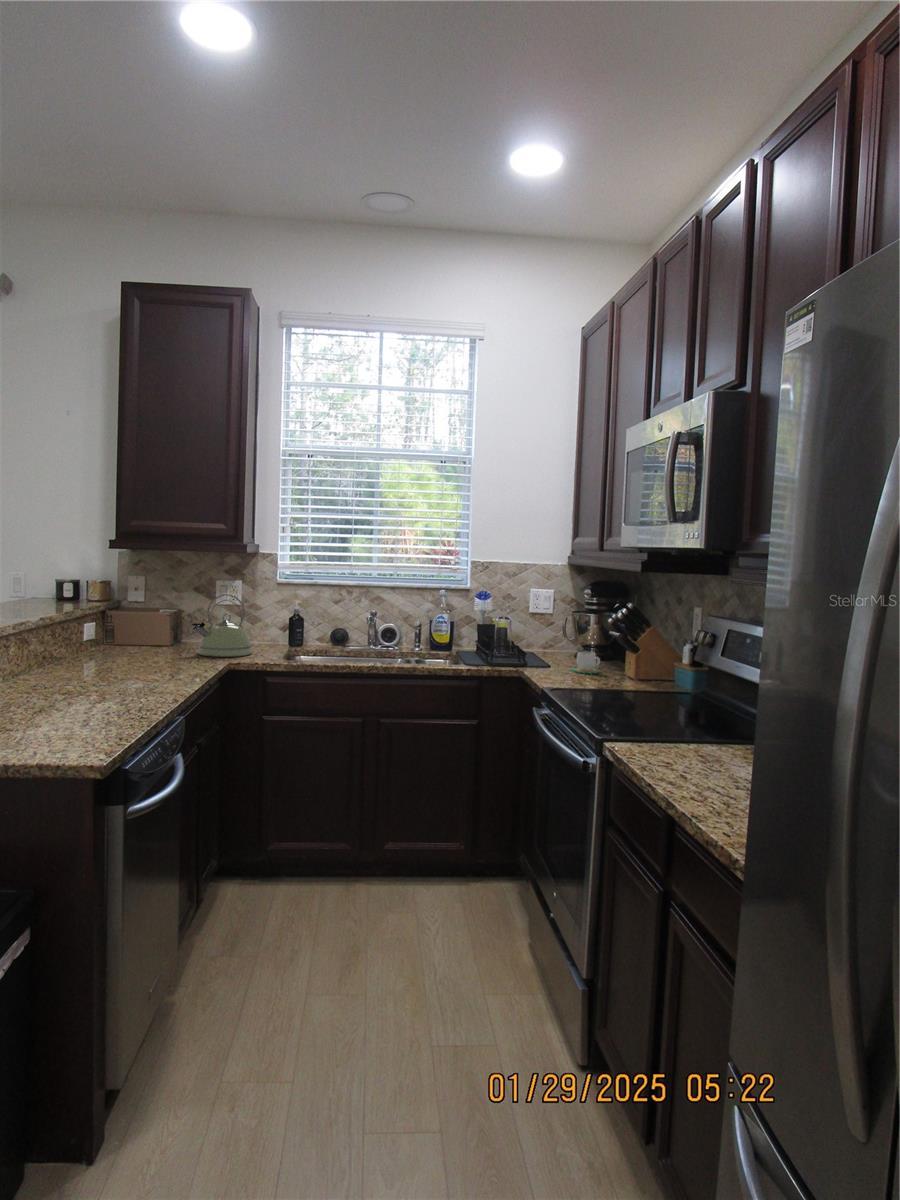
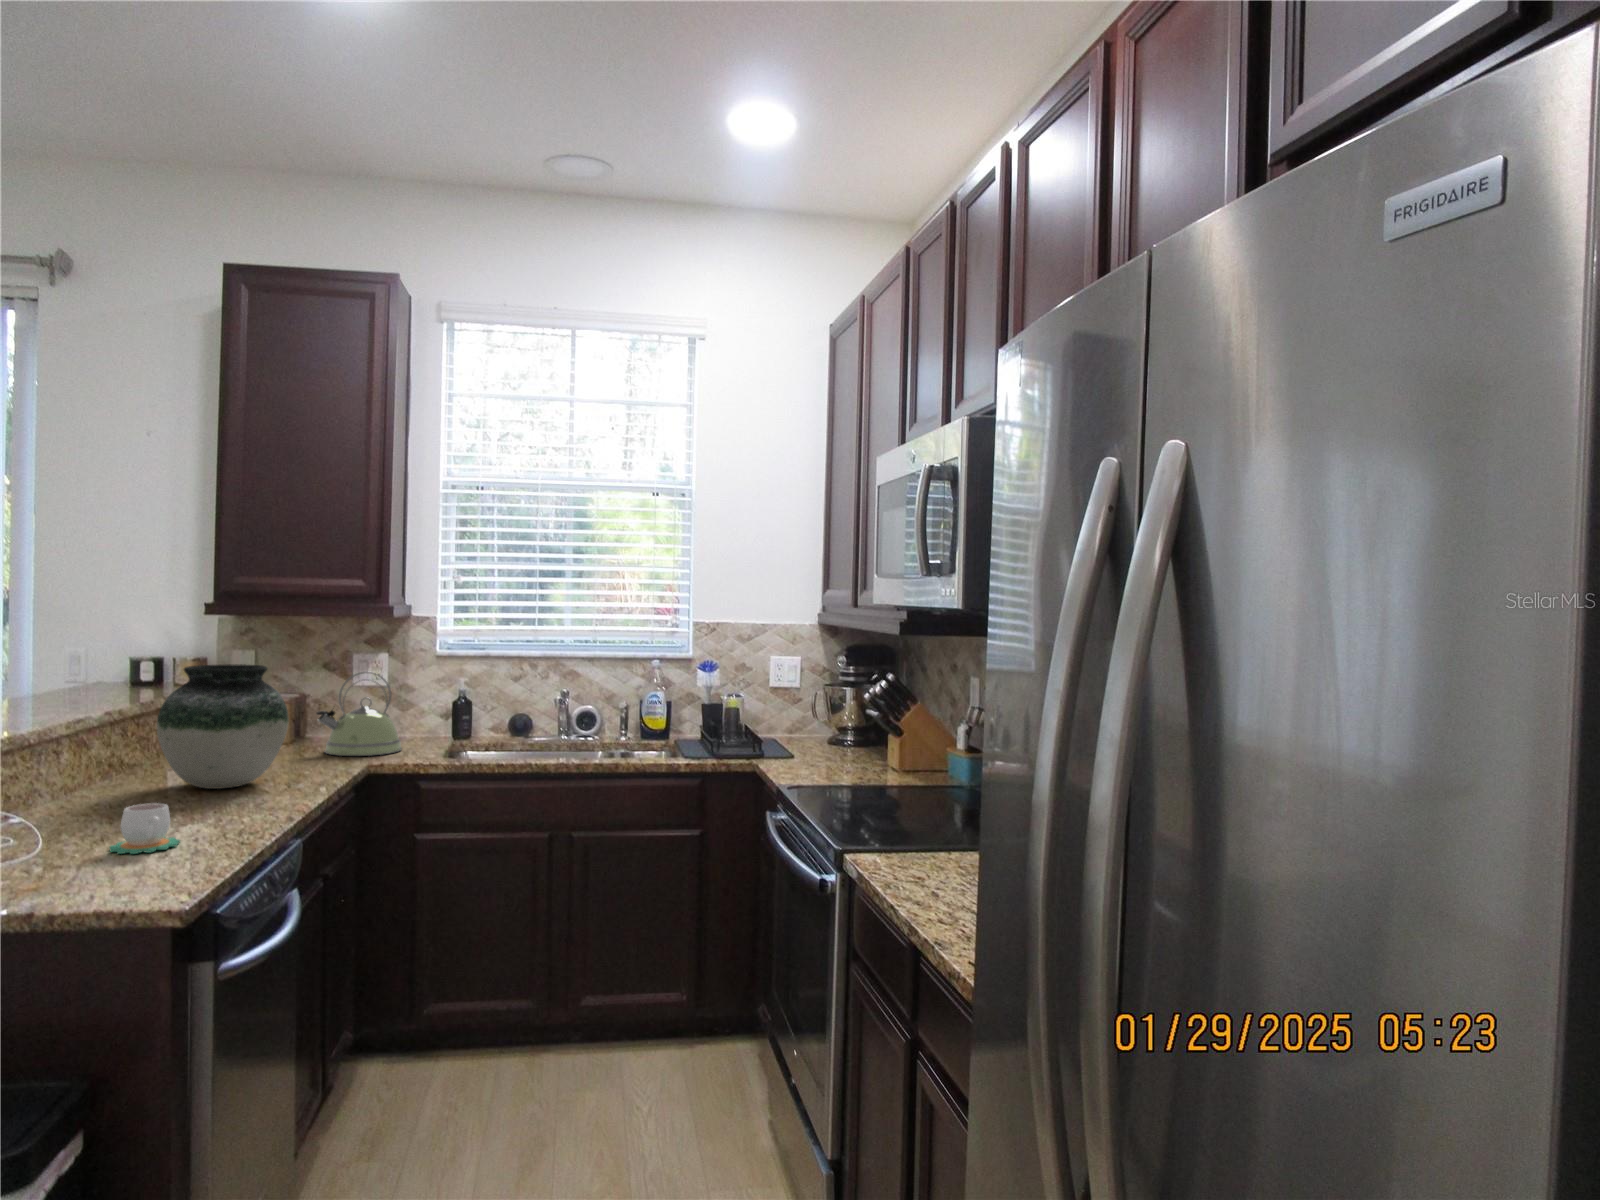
vase: none [80,586,172,677] -> present [157,664,289,789]
mug: present [572,652,600,674] -> present [109,803,180,854]

